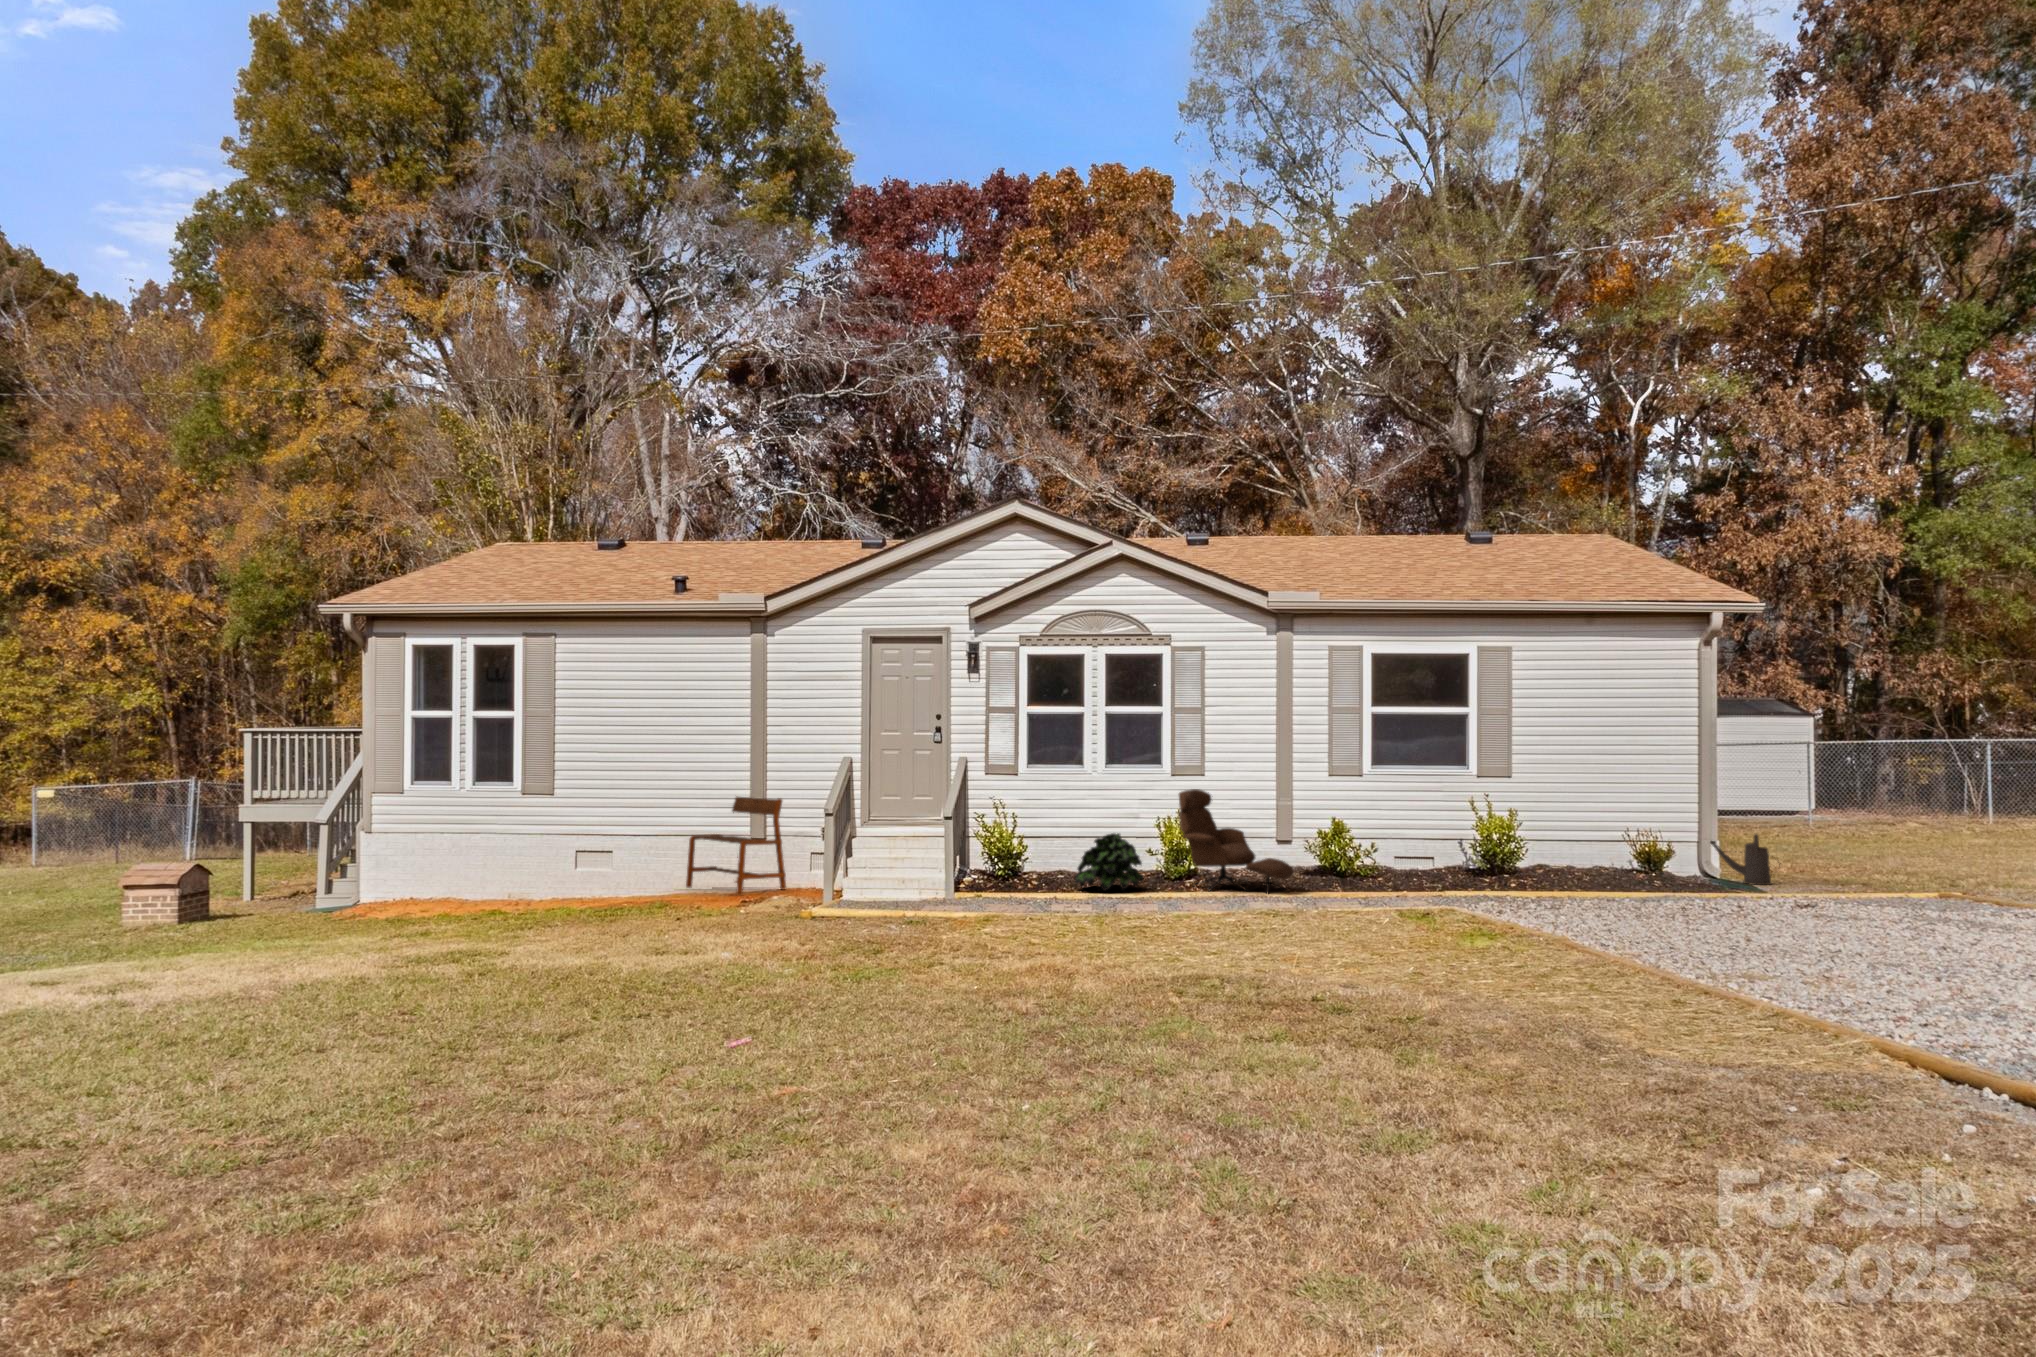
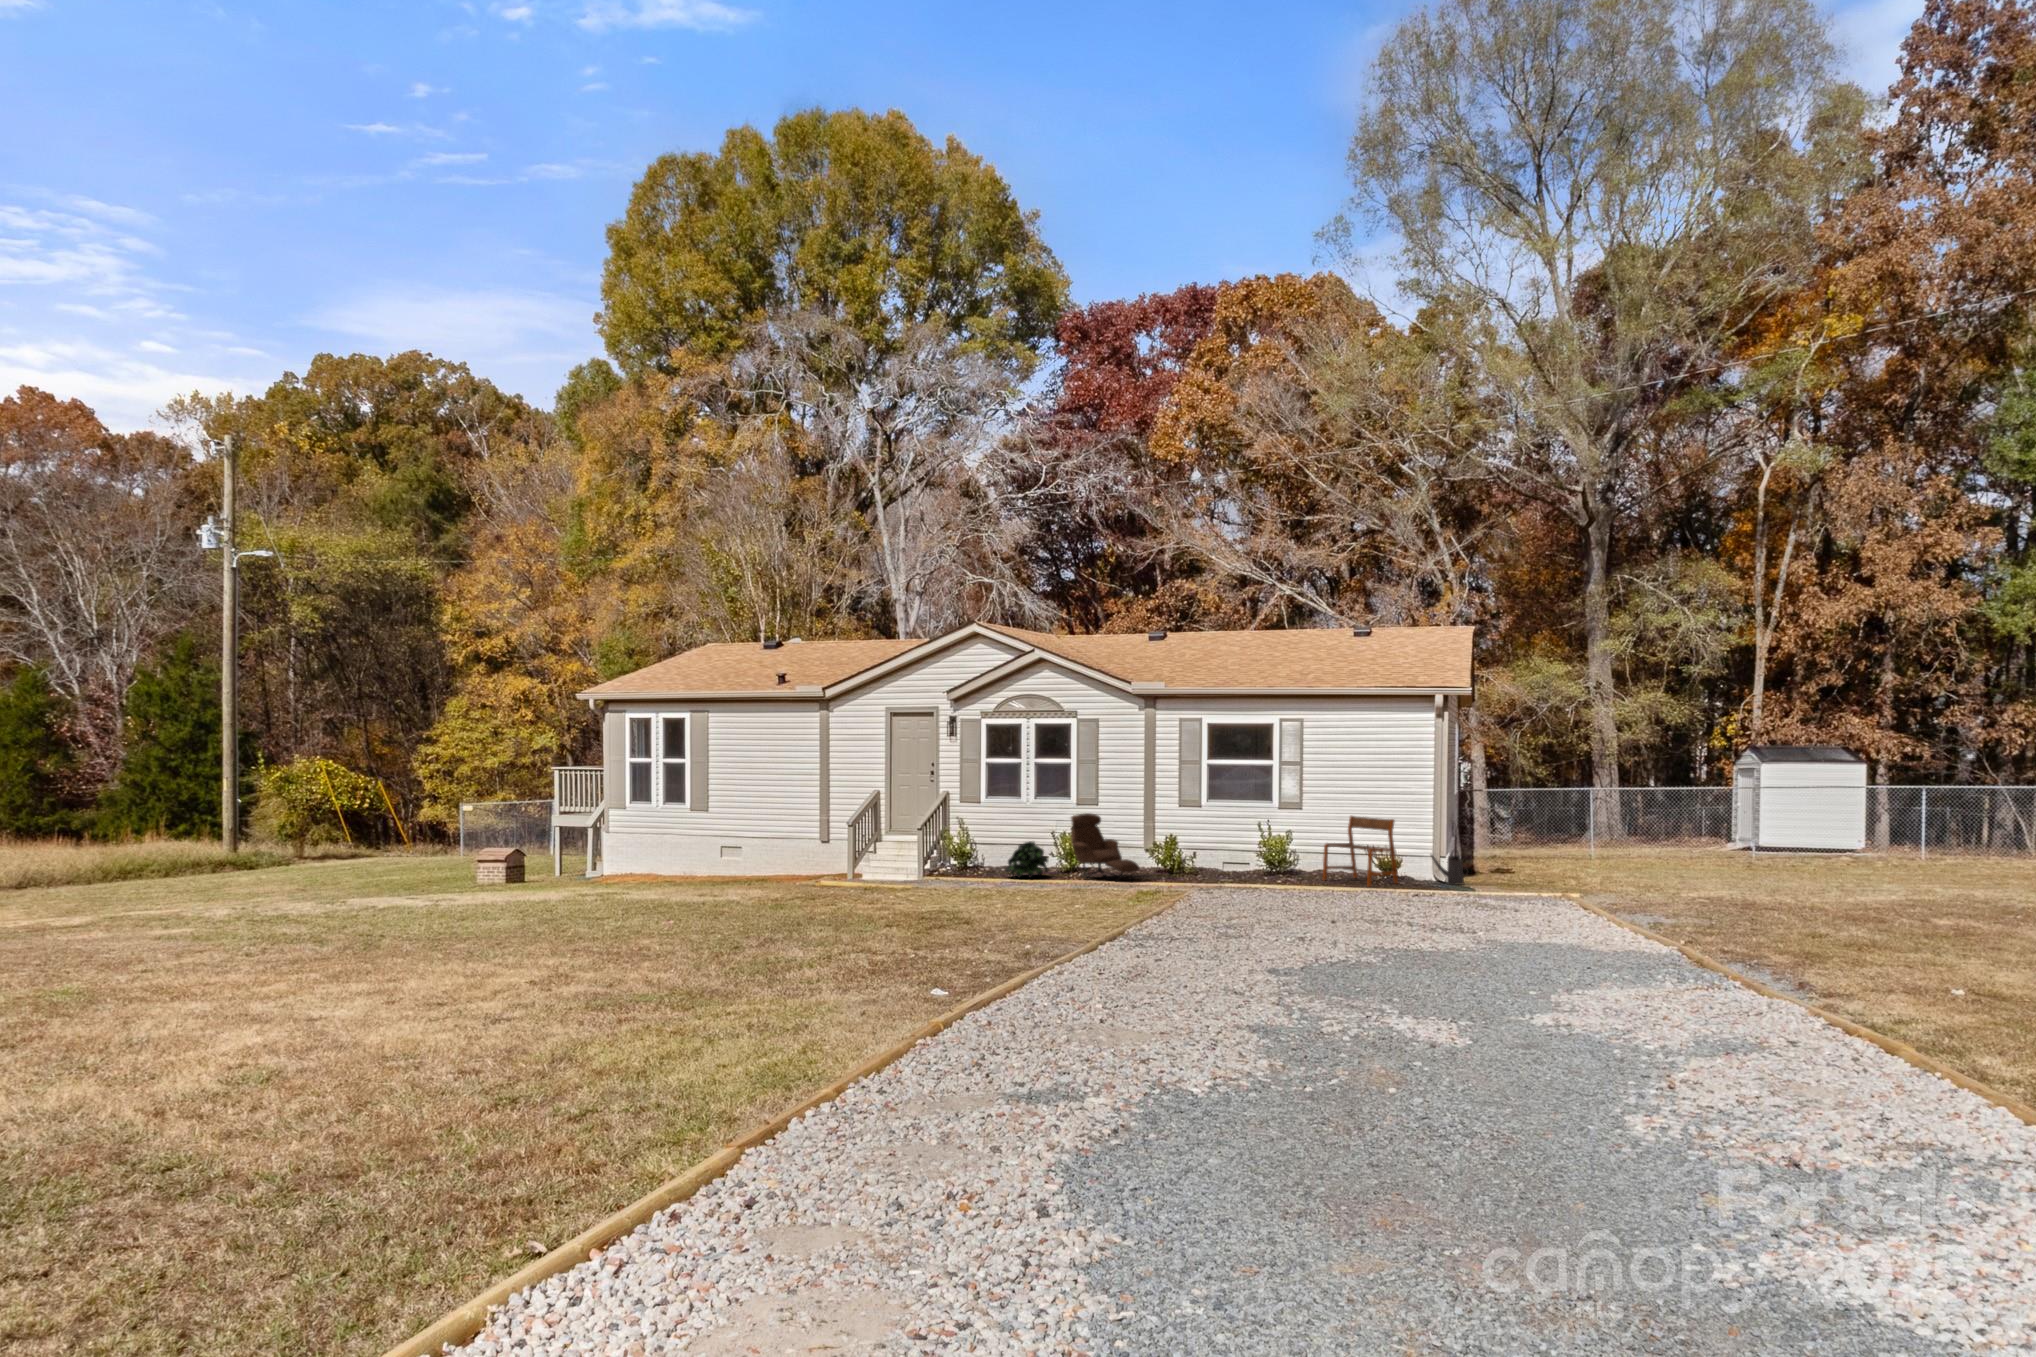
bench: present [686,797,786,896] -> present [1323,816,1398,887]

